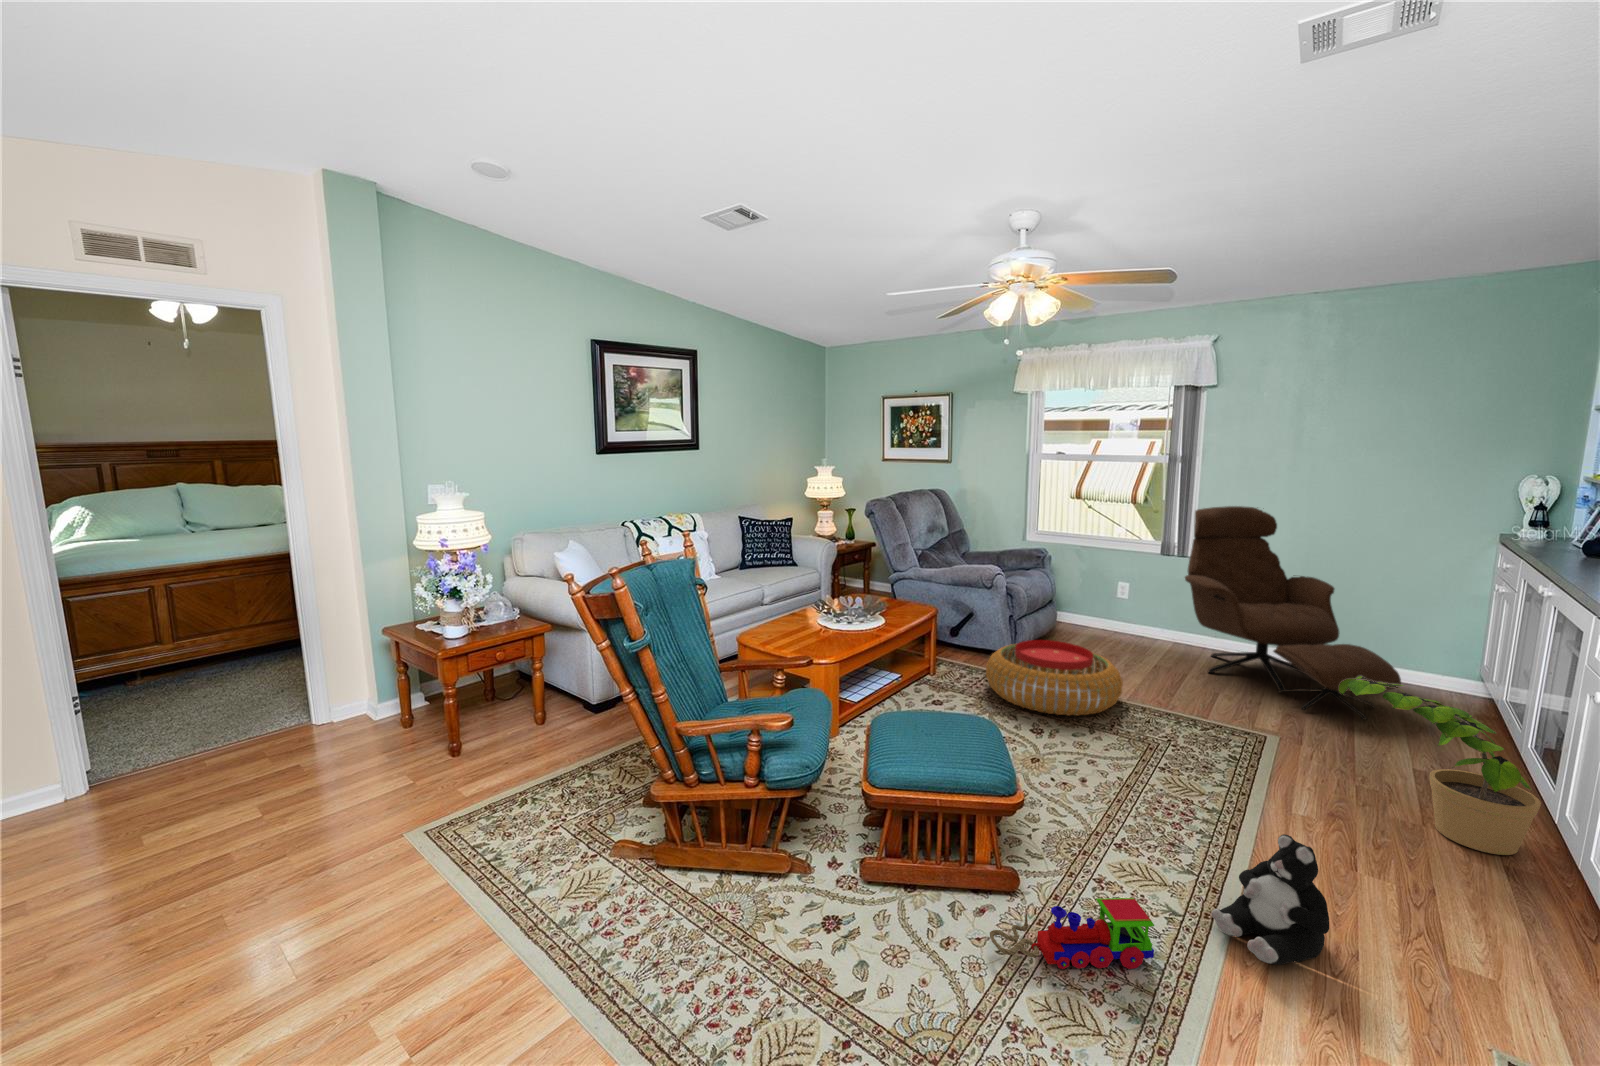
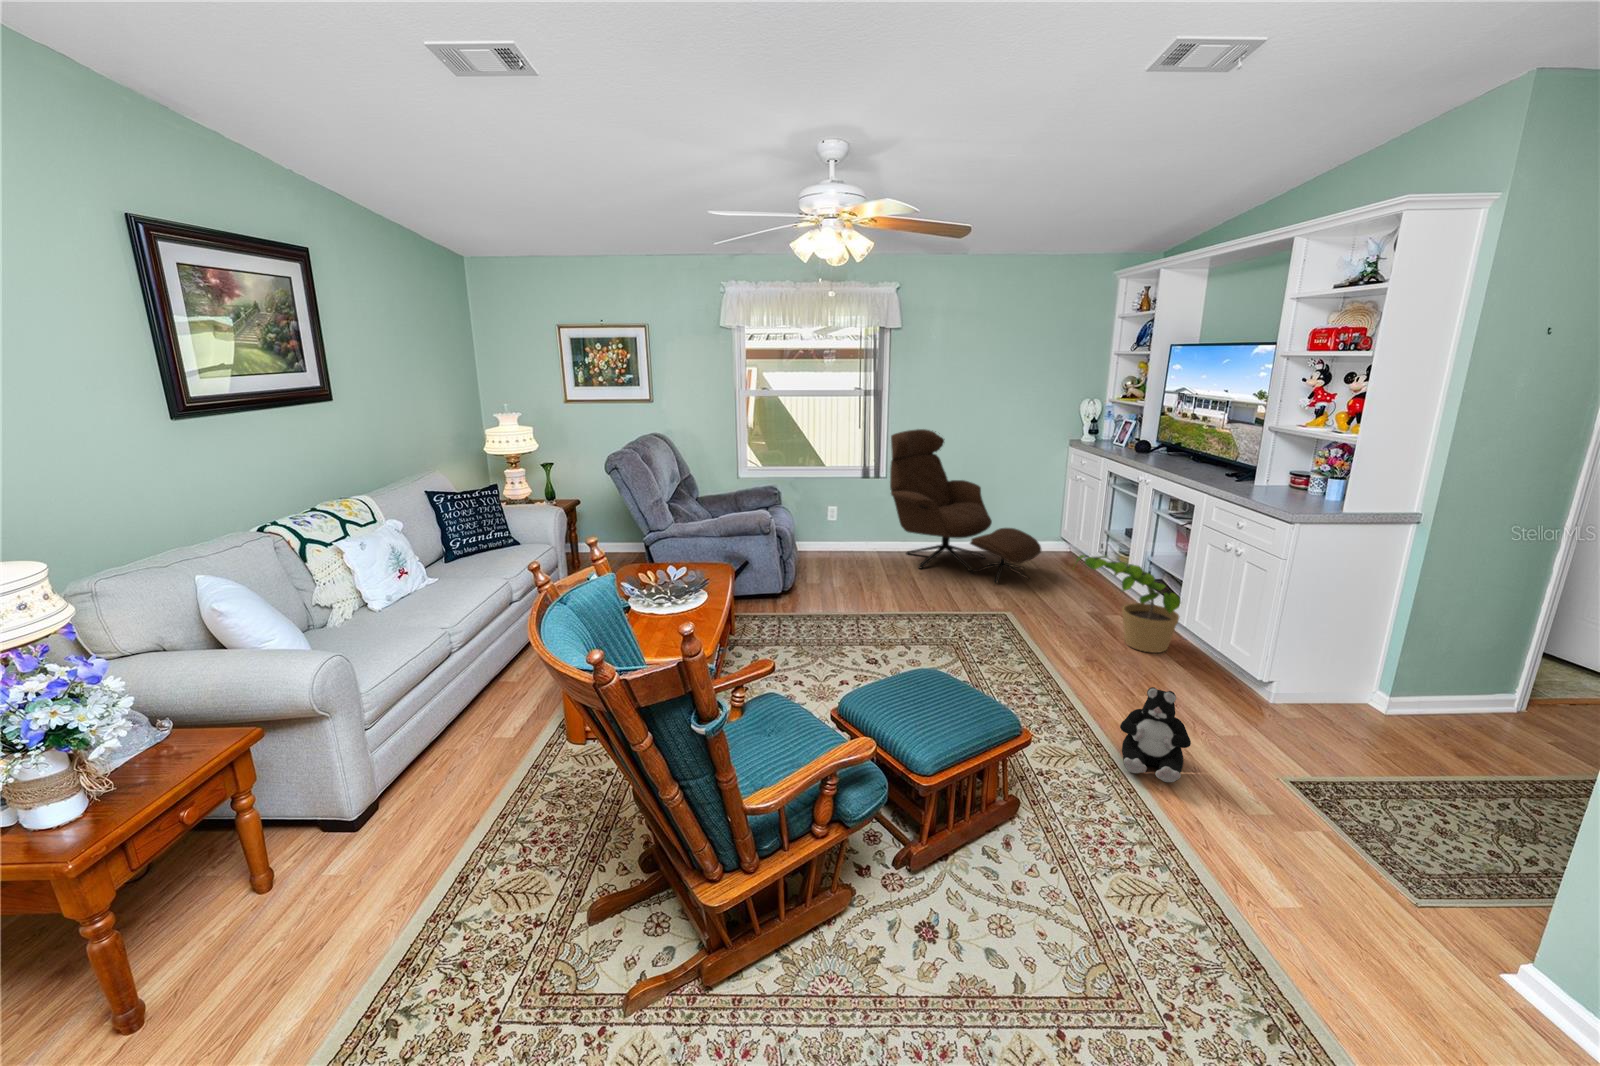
pouf: present [986,640,1123,716] -> none [785,570,904,640]
toy train: present [990,898,1154,969] -> none [1040,777,1136,872]

